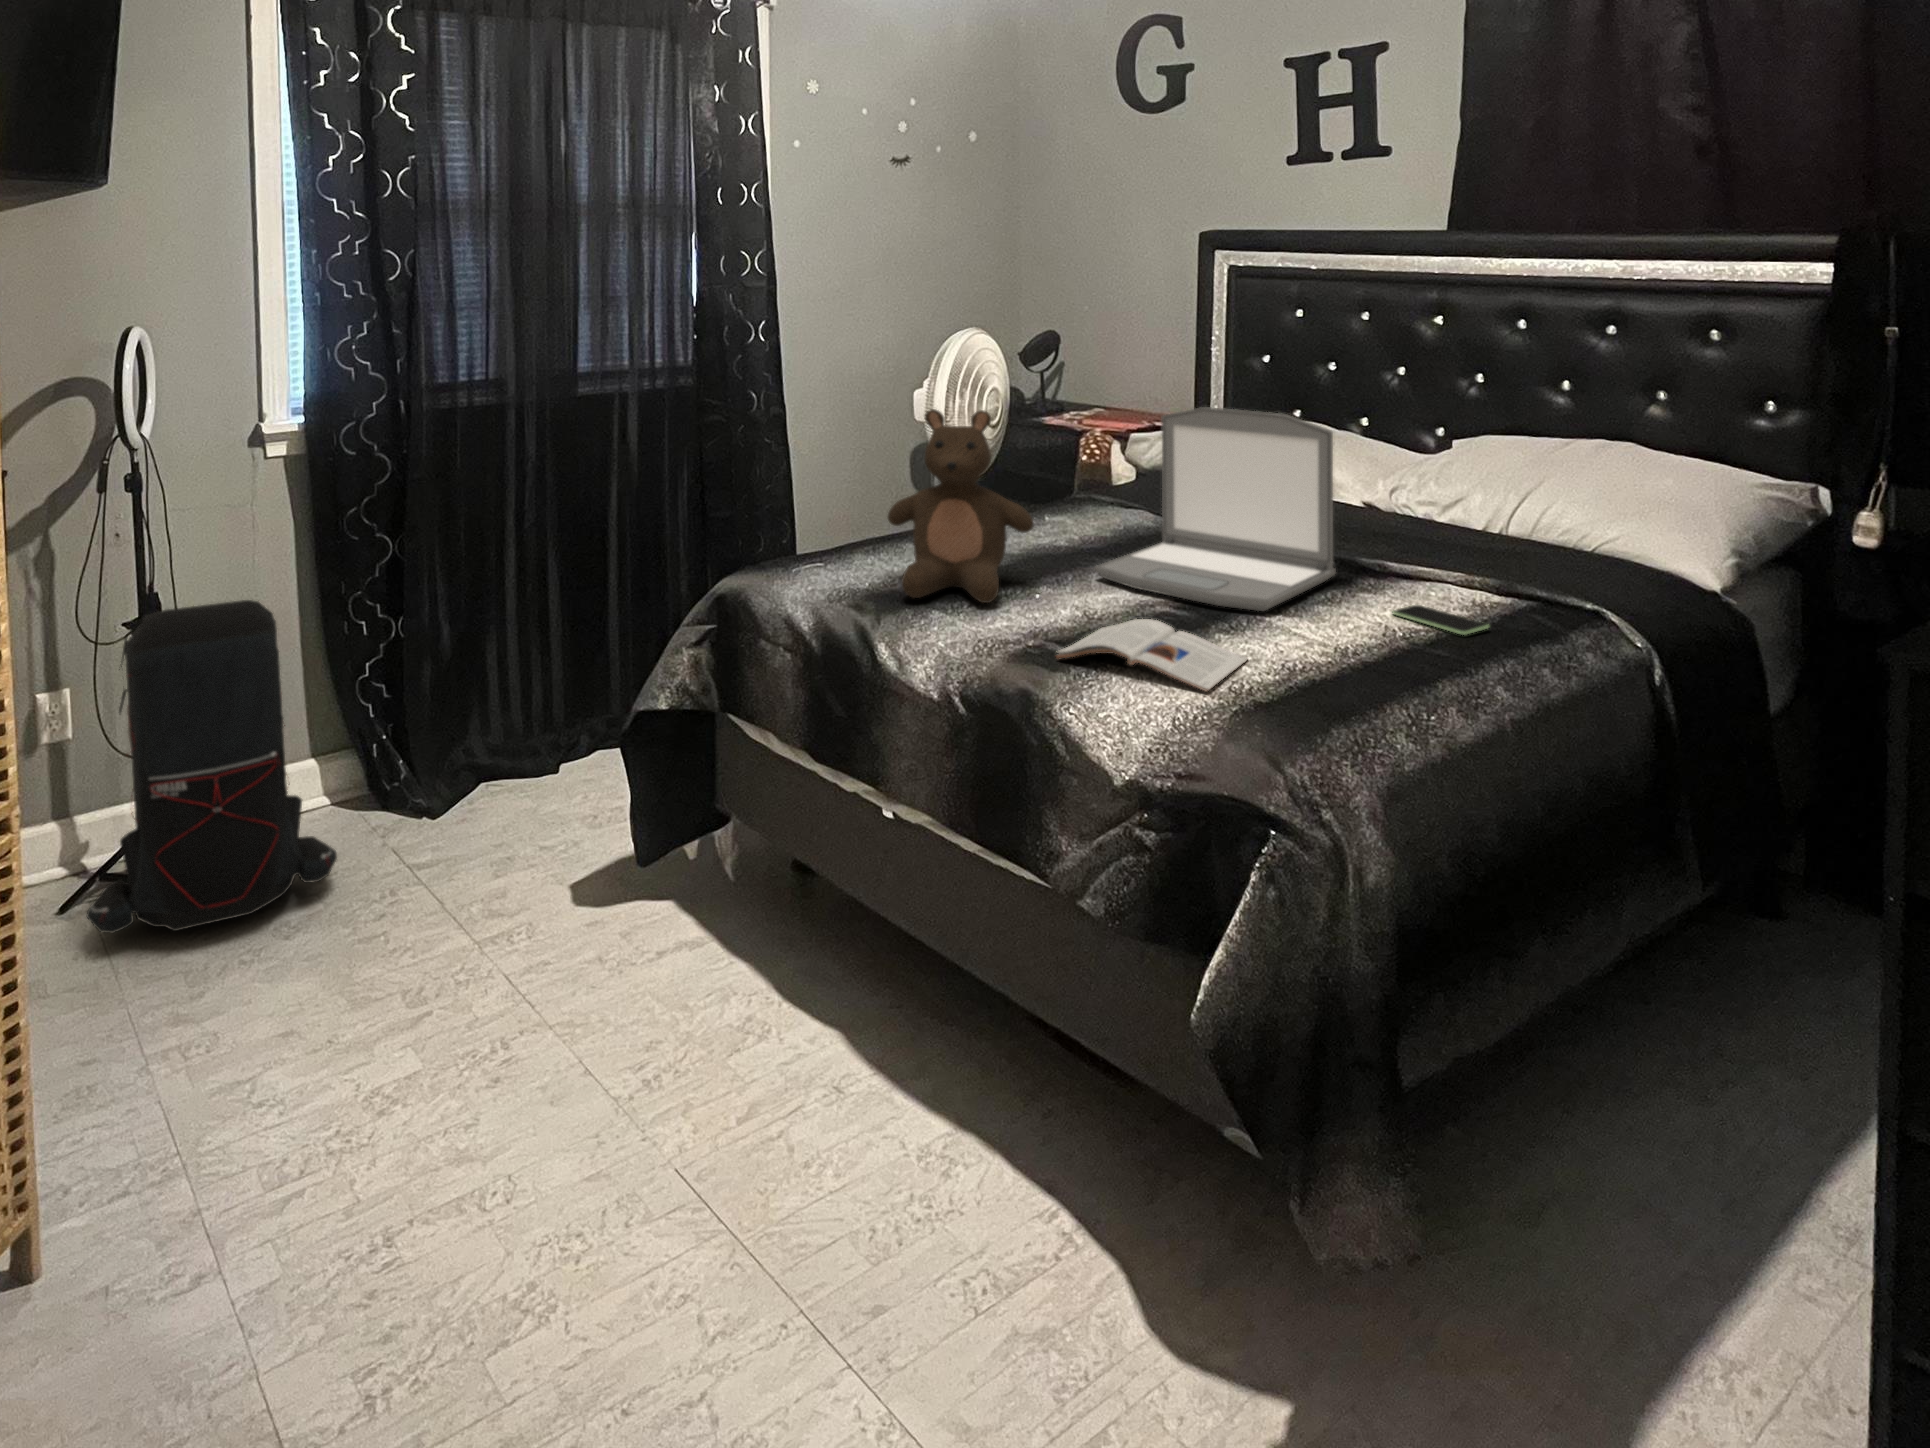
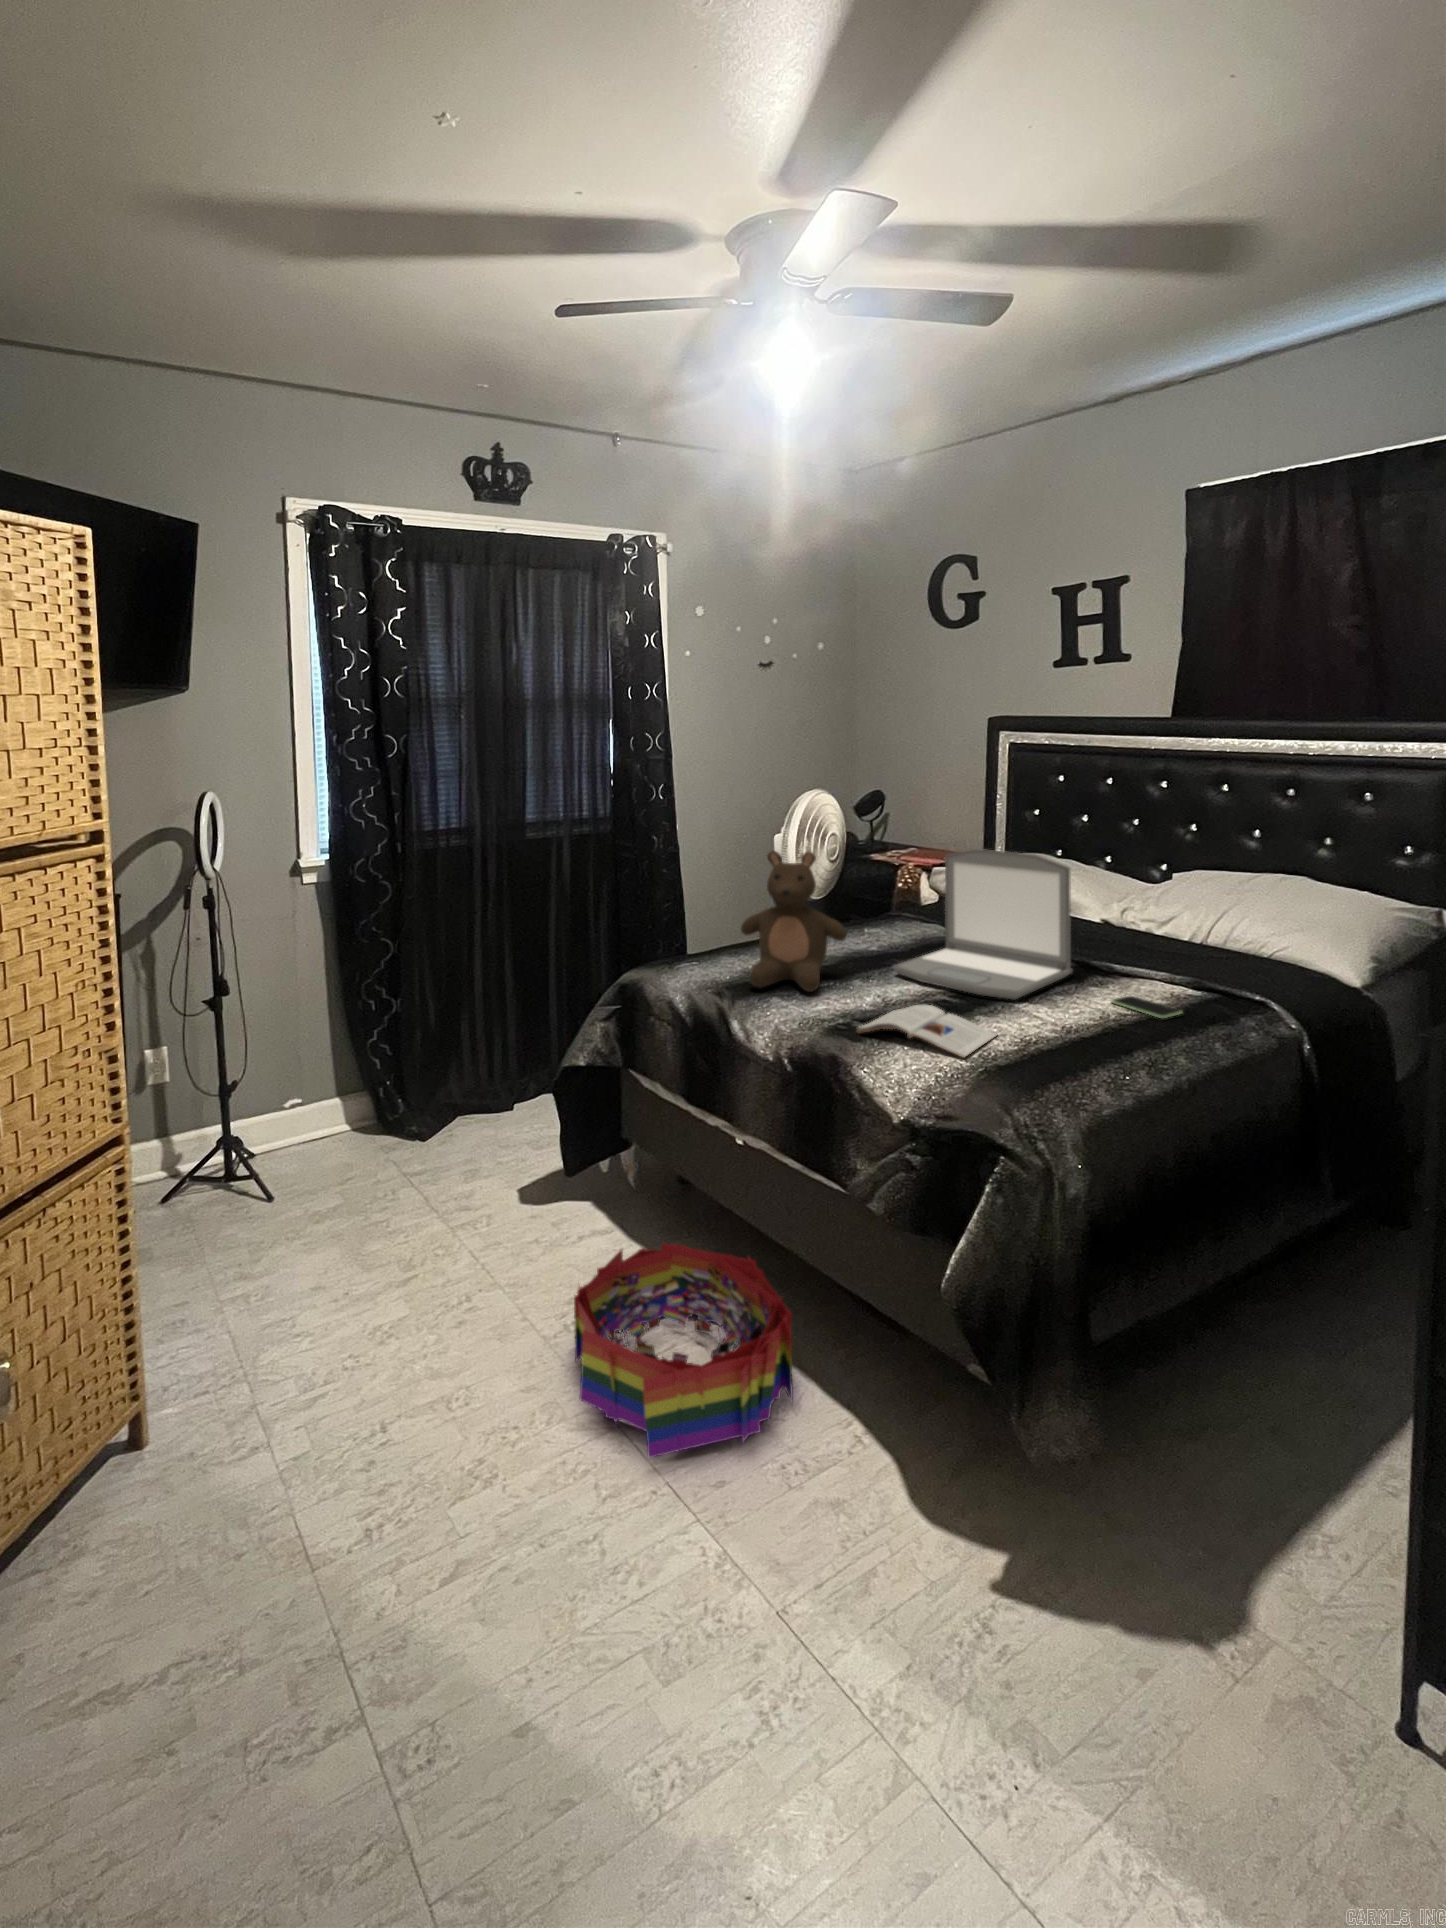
backpack: present [87,600,337,933] -> none [179,985,352,1216]
storage bin: none [664,958,974,1271] -> present [574,1243,793,1458]

